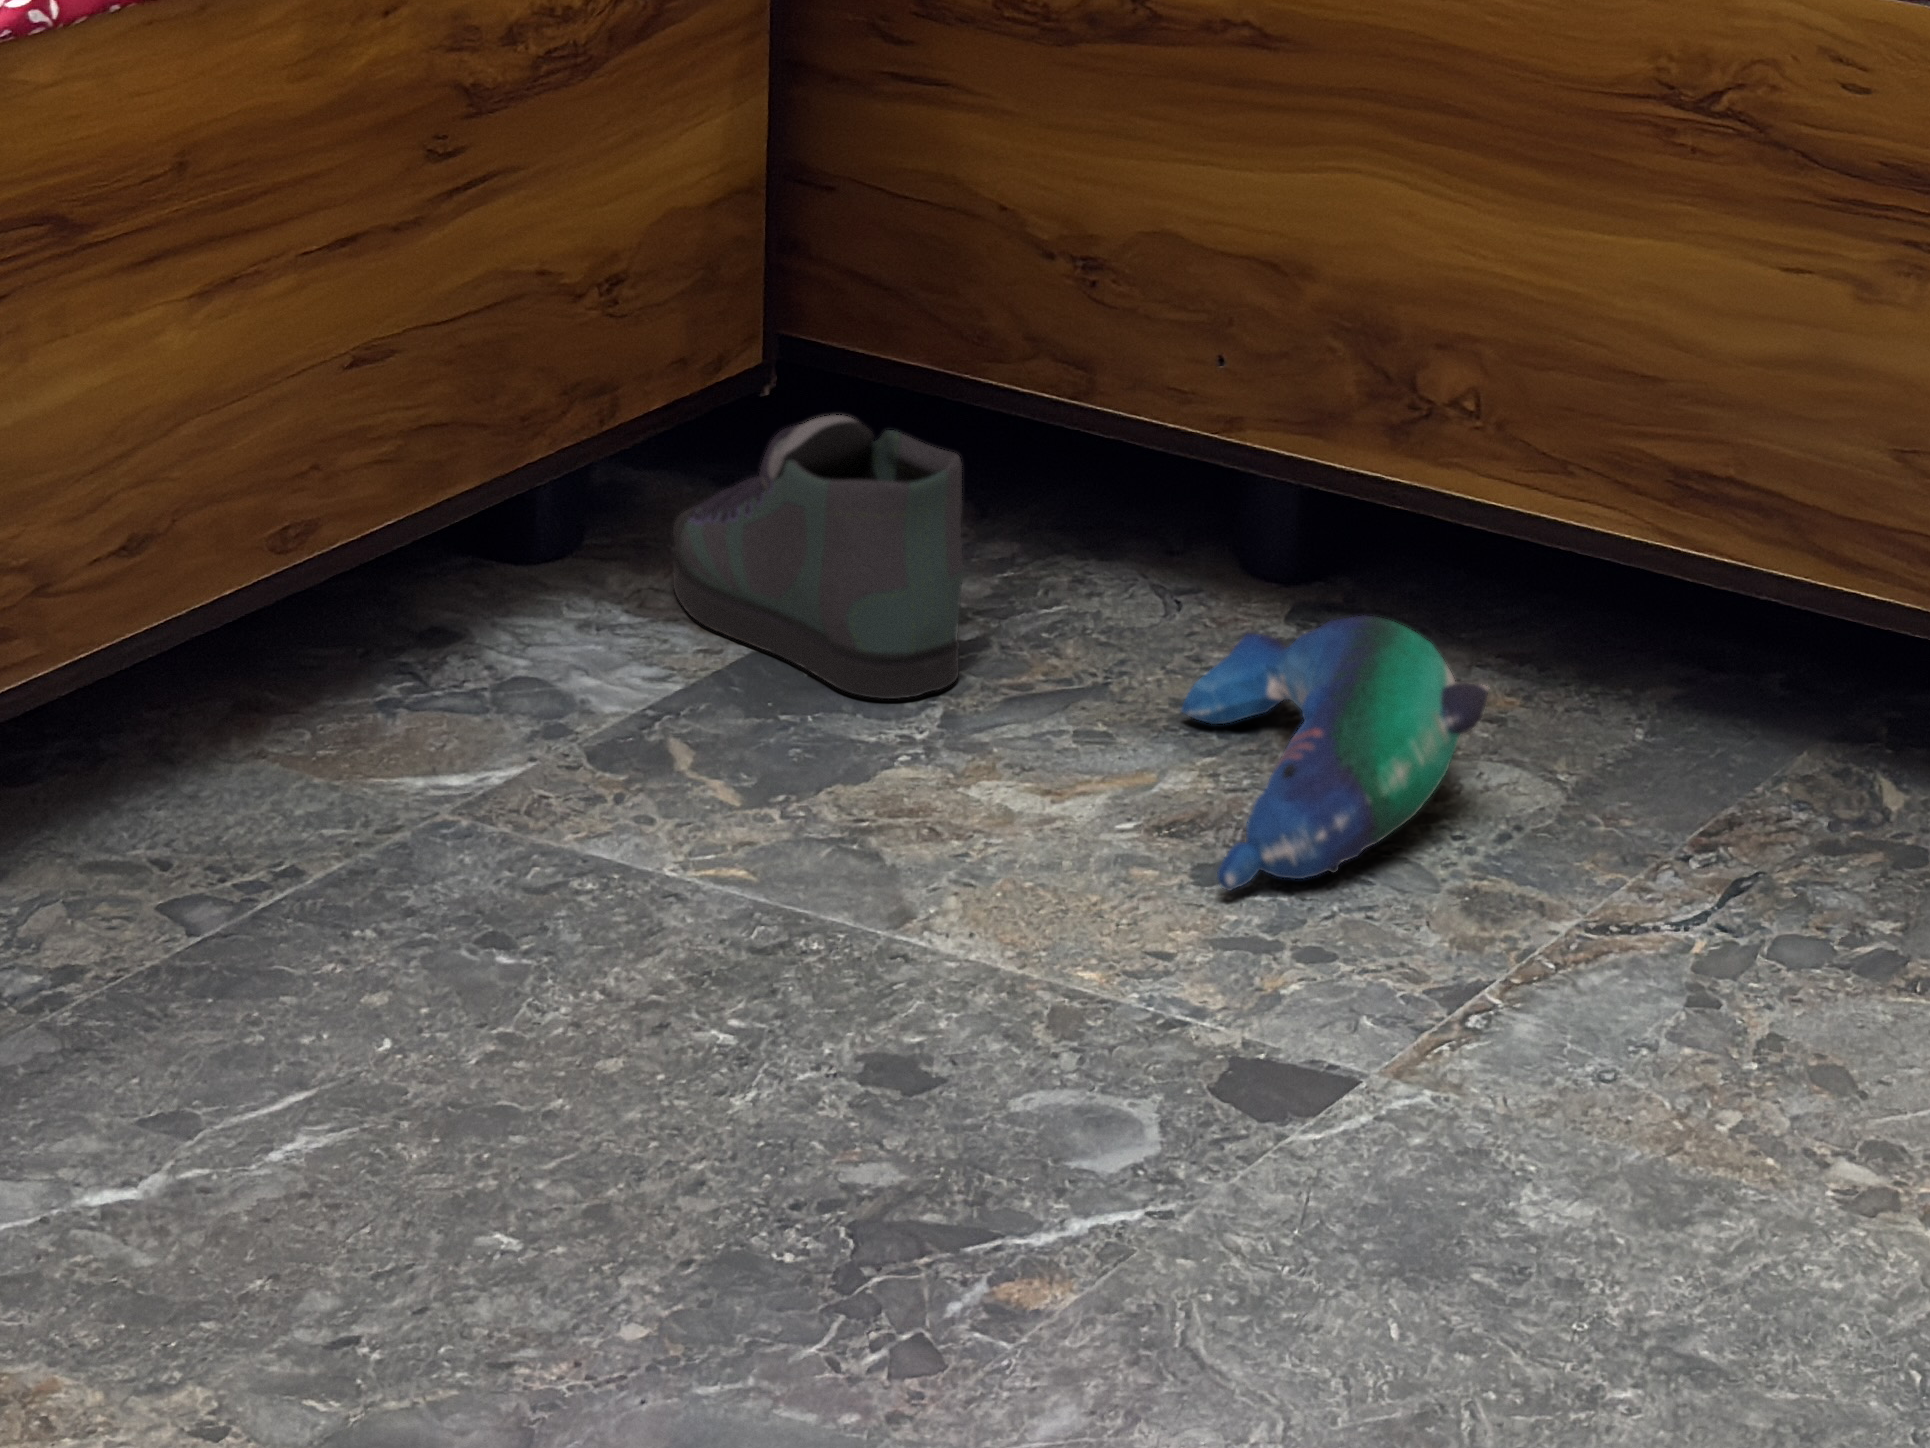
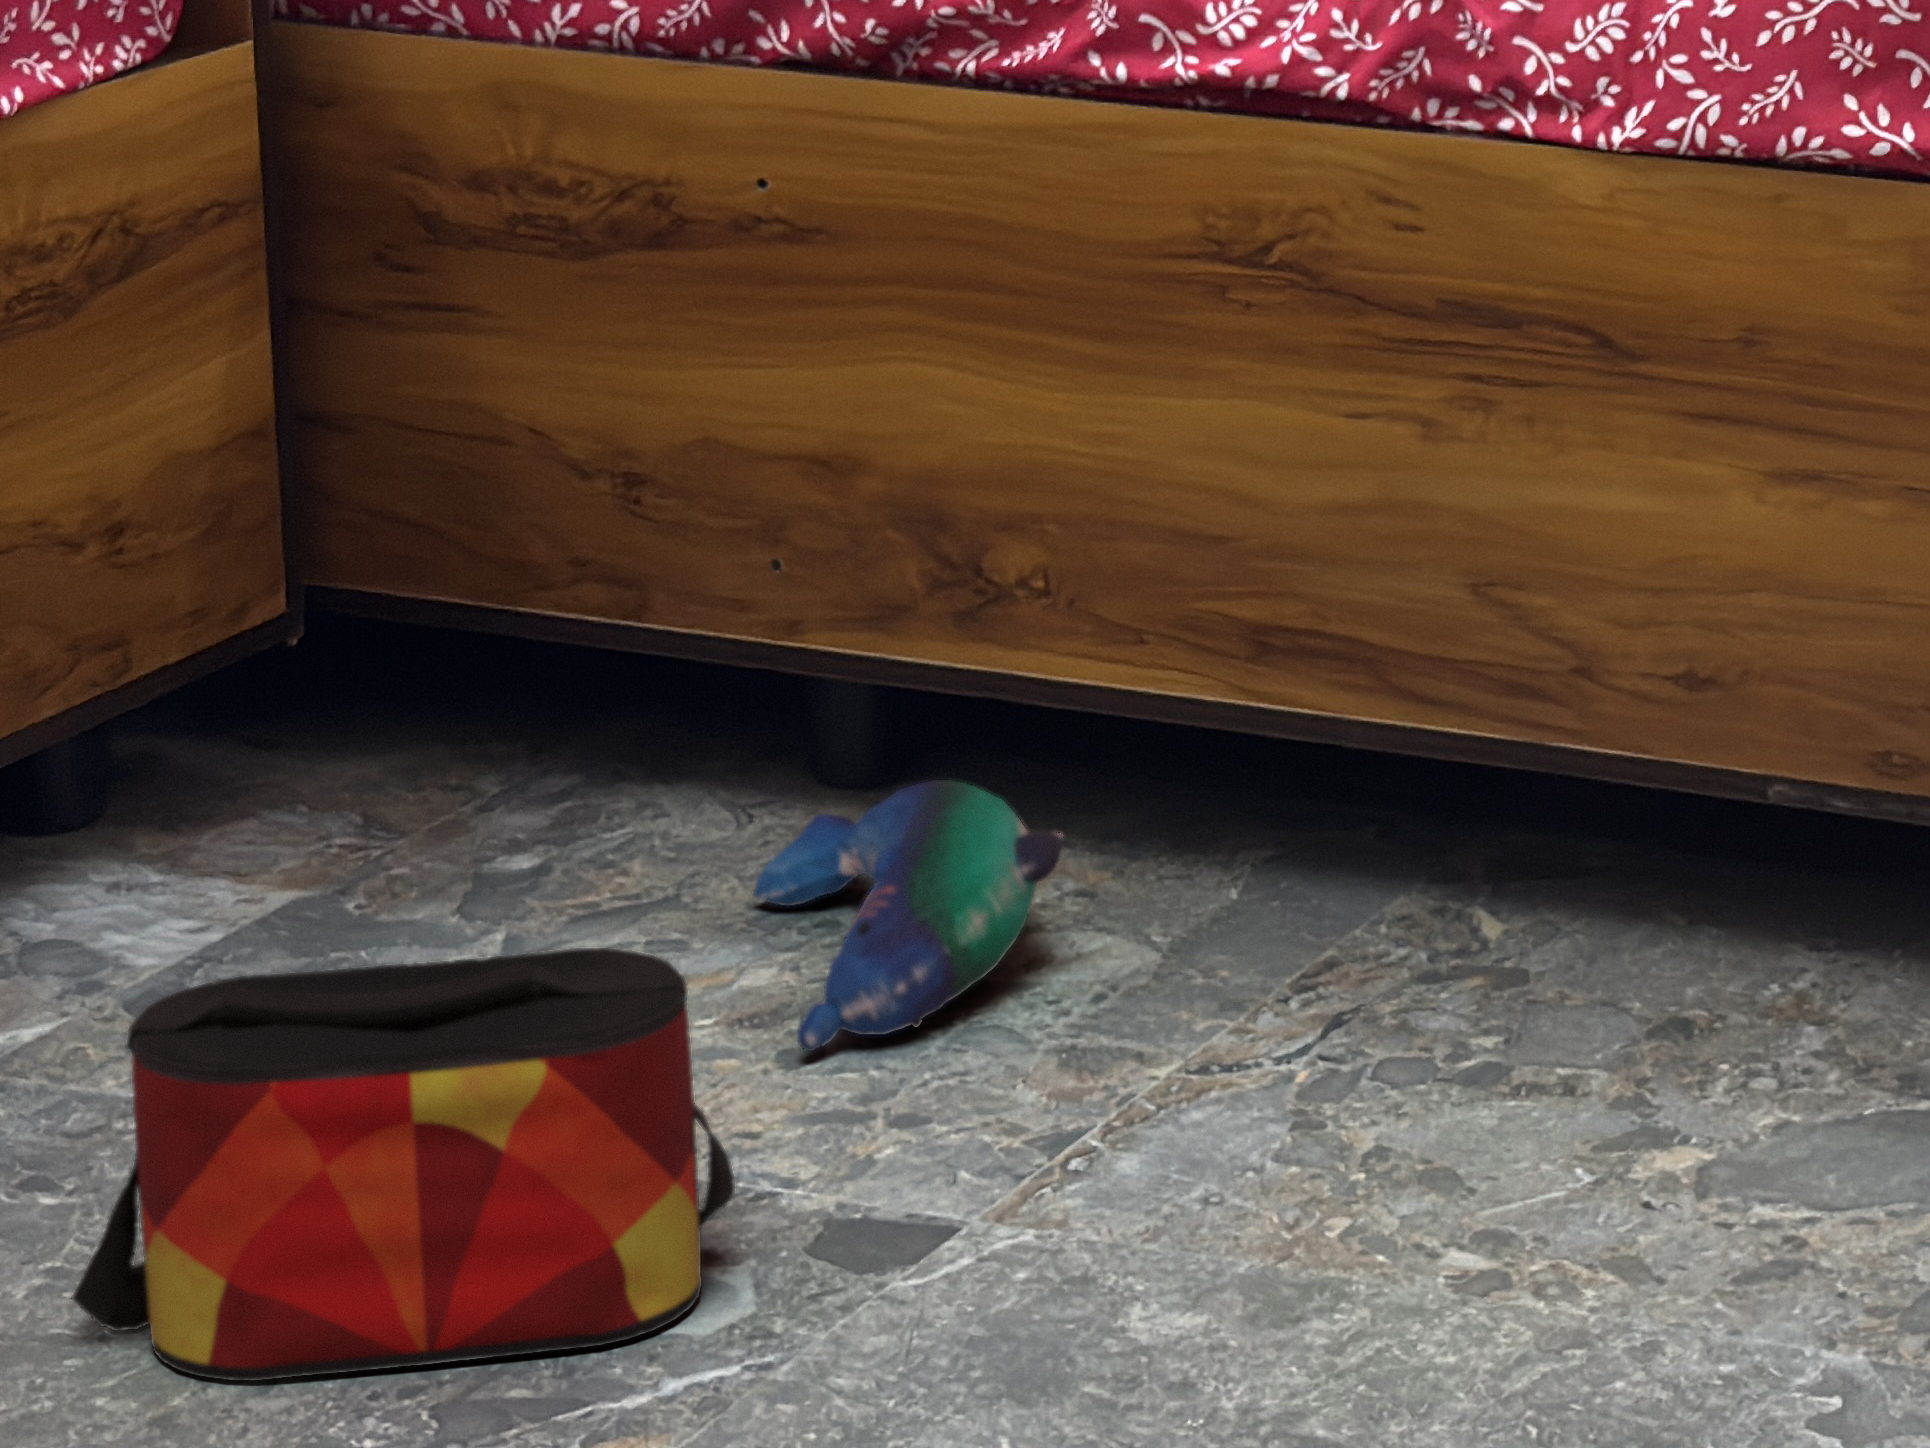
shoe: present [673,415,964,699] -> none [213,633,521,911]
bag: none [512,793,1151,1204] -> present [72,948,735,1381]

